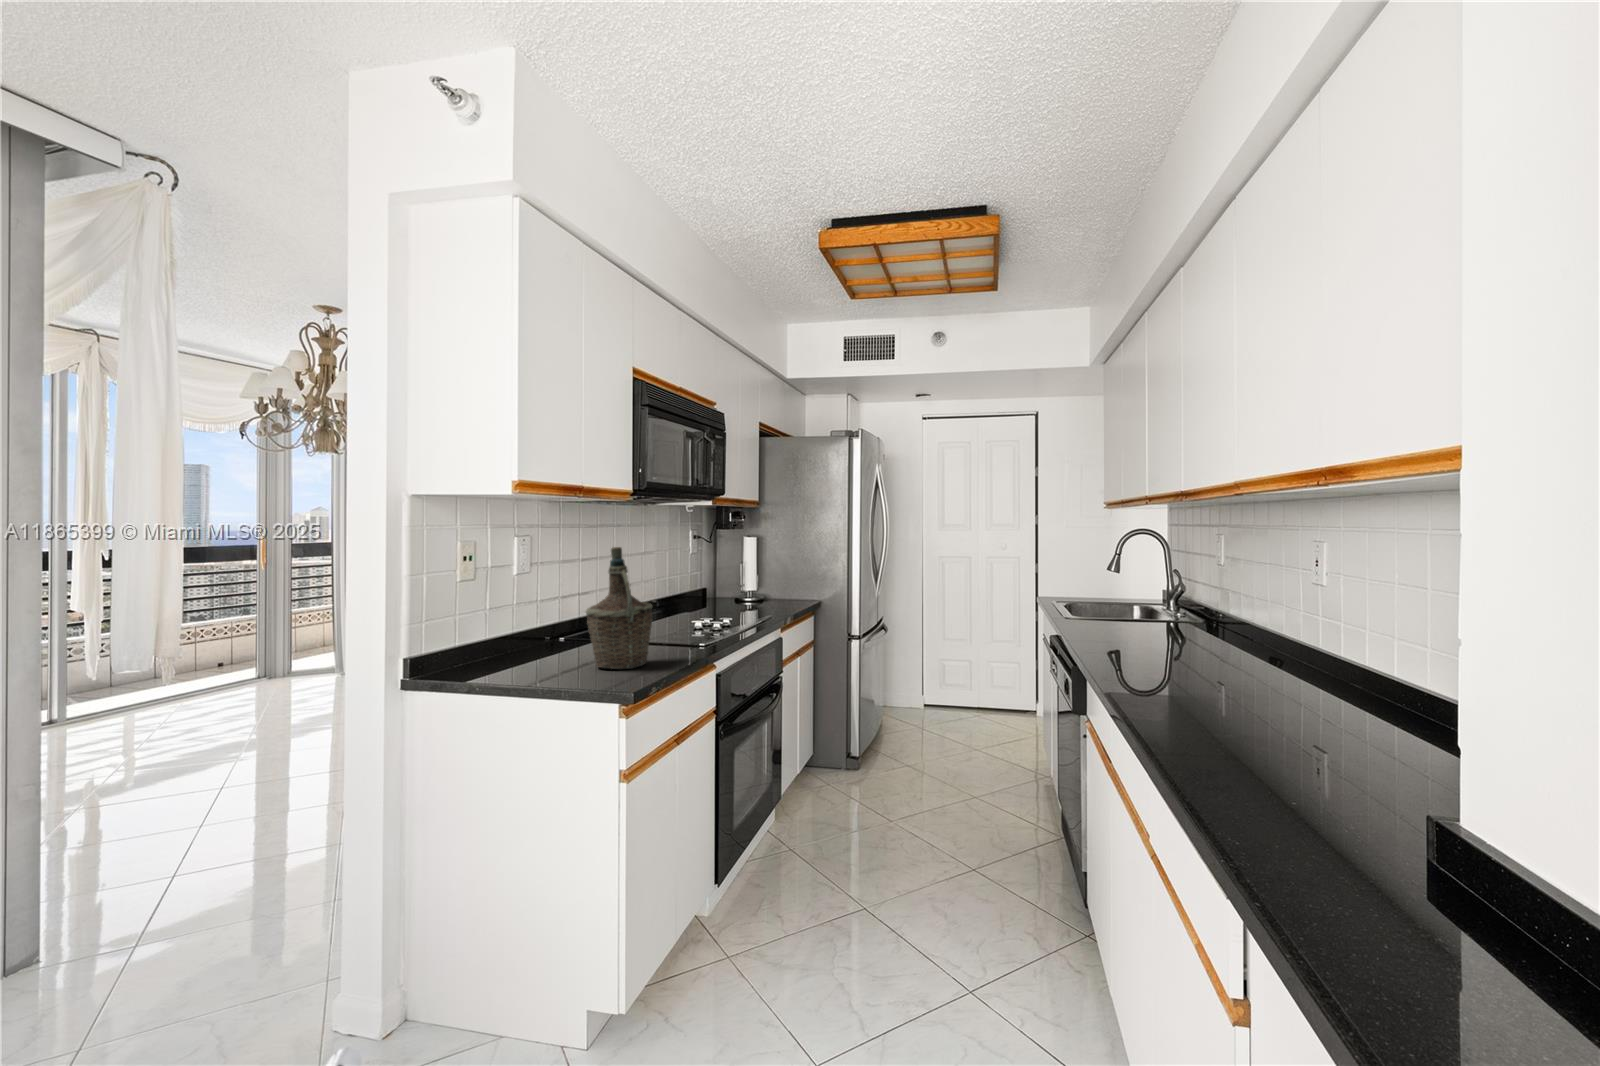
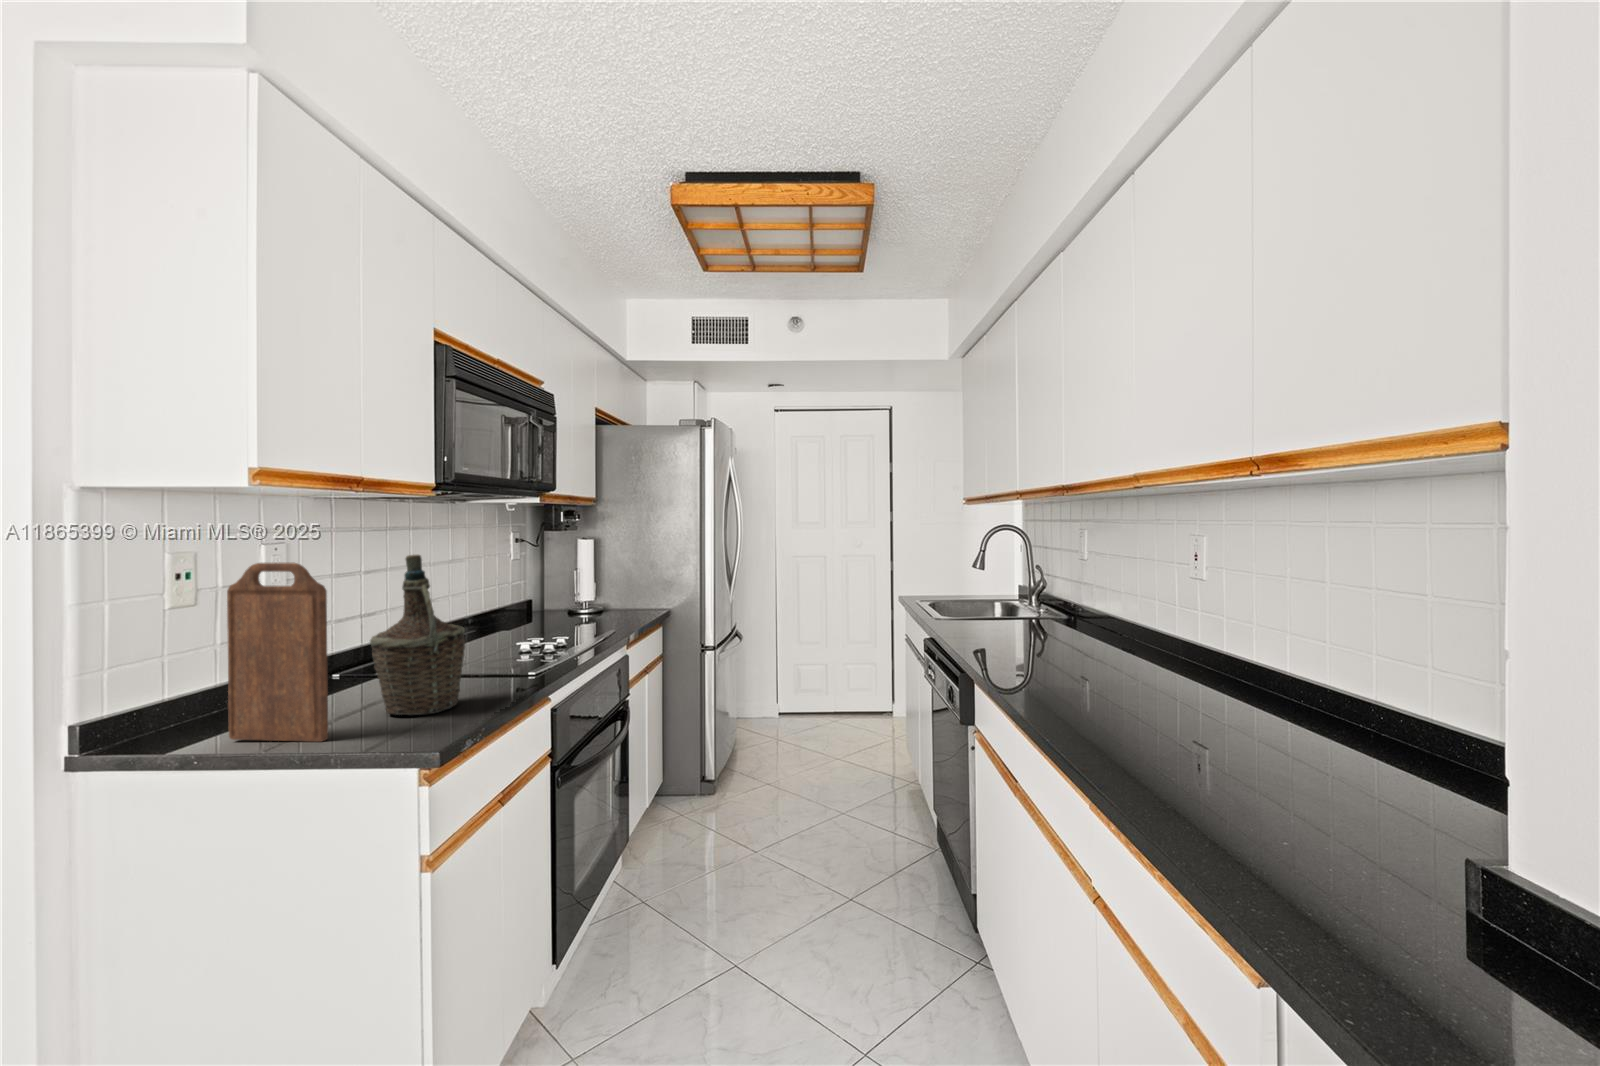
cutting board: none [494,551,559,683] -> present [227,562,328,742]

